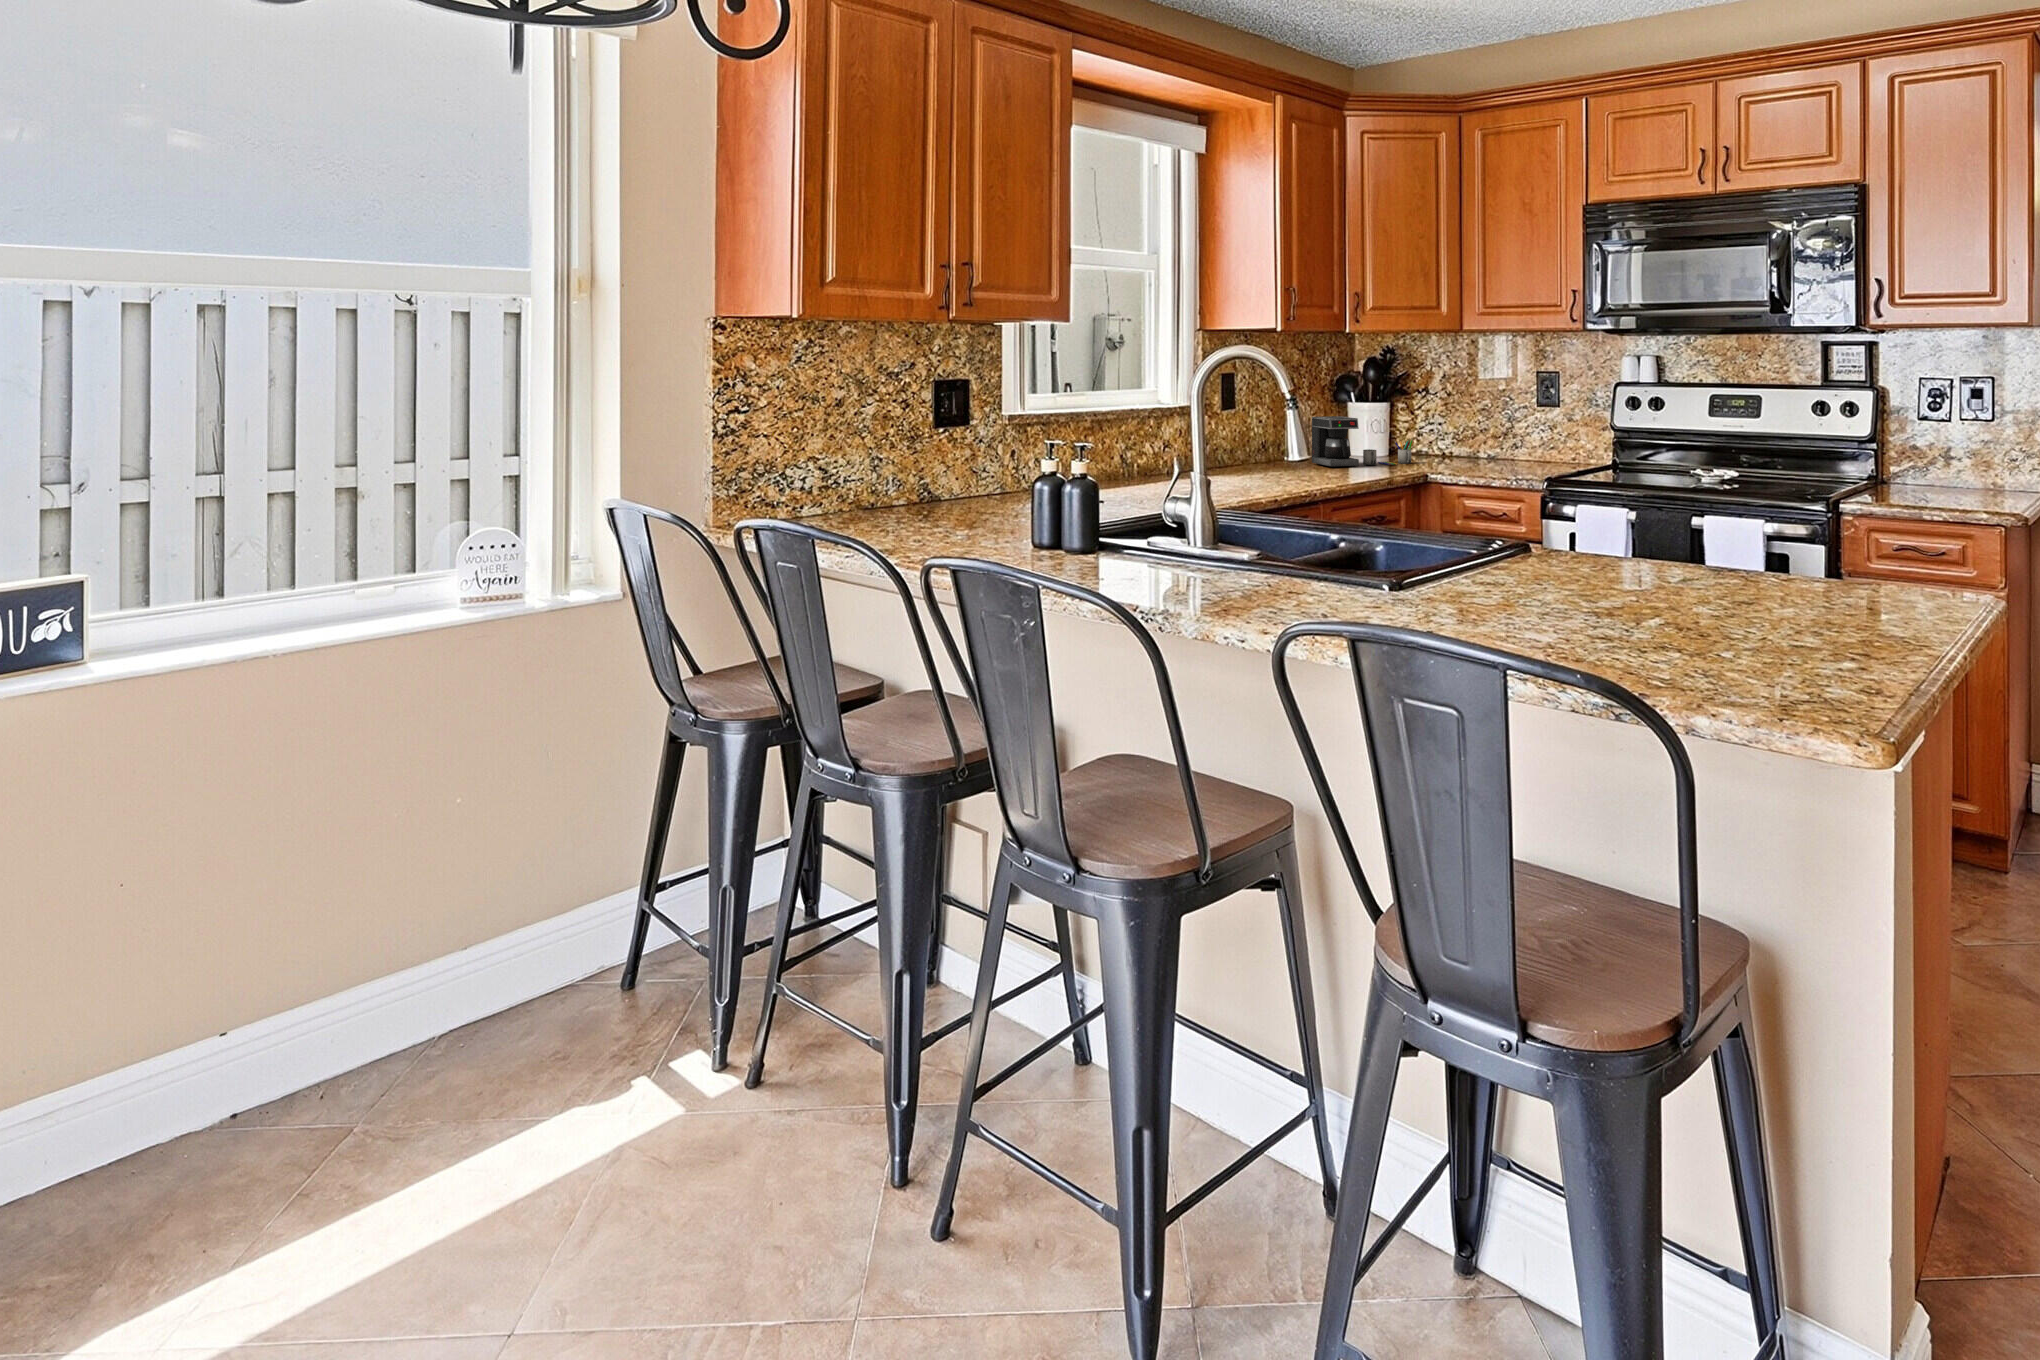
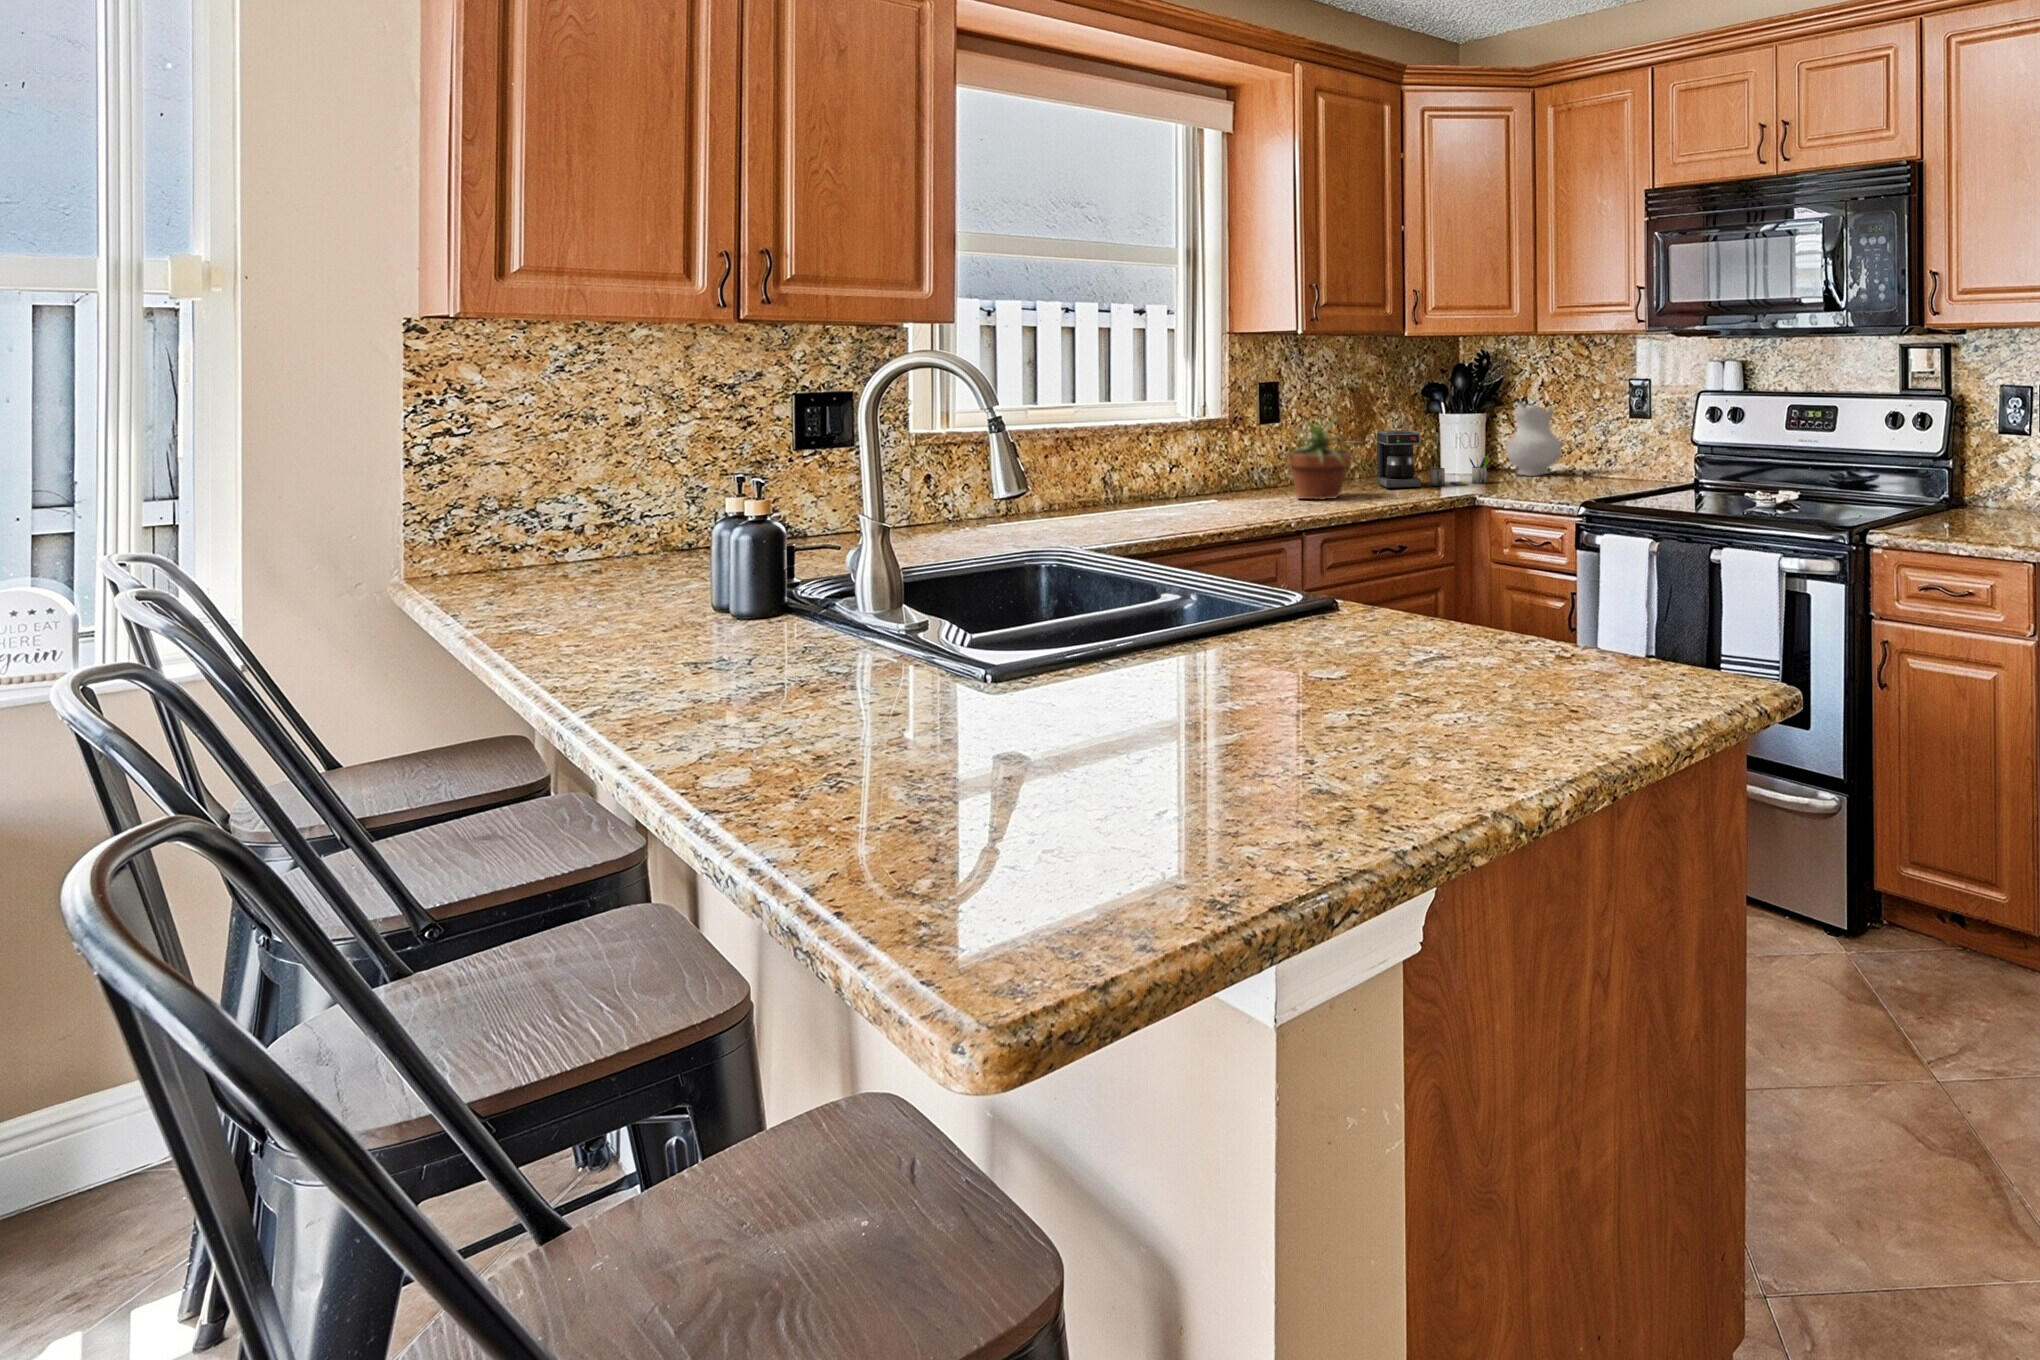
ceramic pitcher: none [1415,391,1467,457] -> present [1506,401,1562,476]
potted plant: none [1245,402,1320,476] -> present [1279,421,1358,499]

